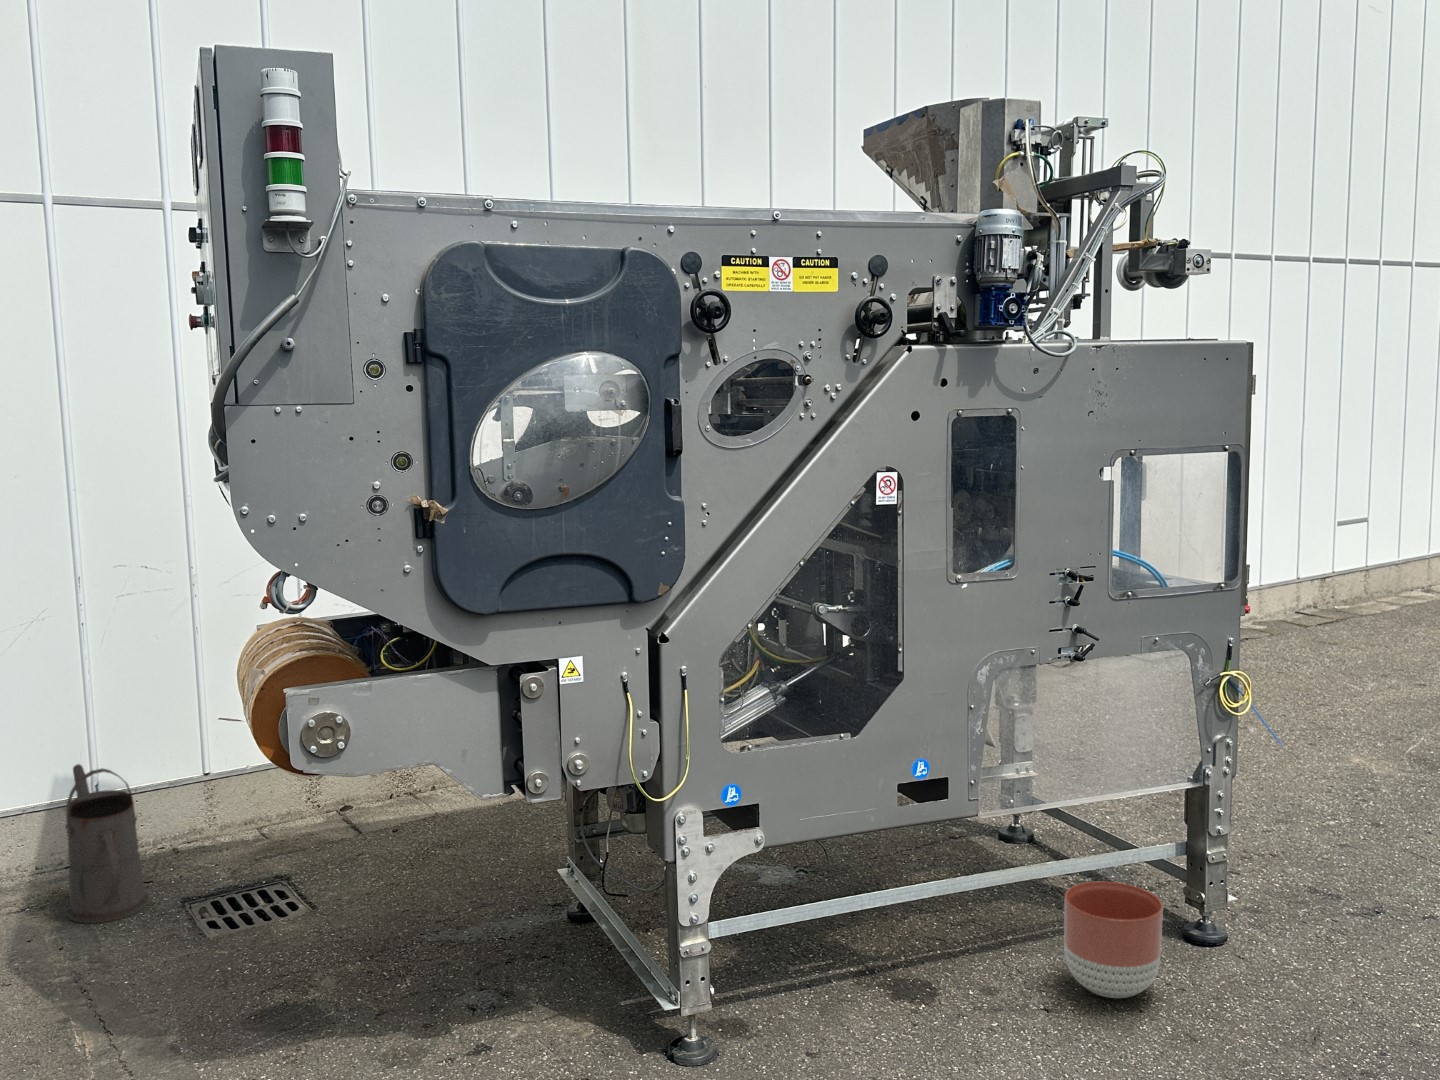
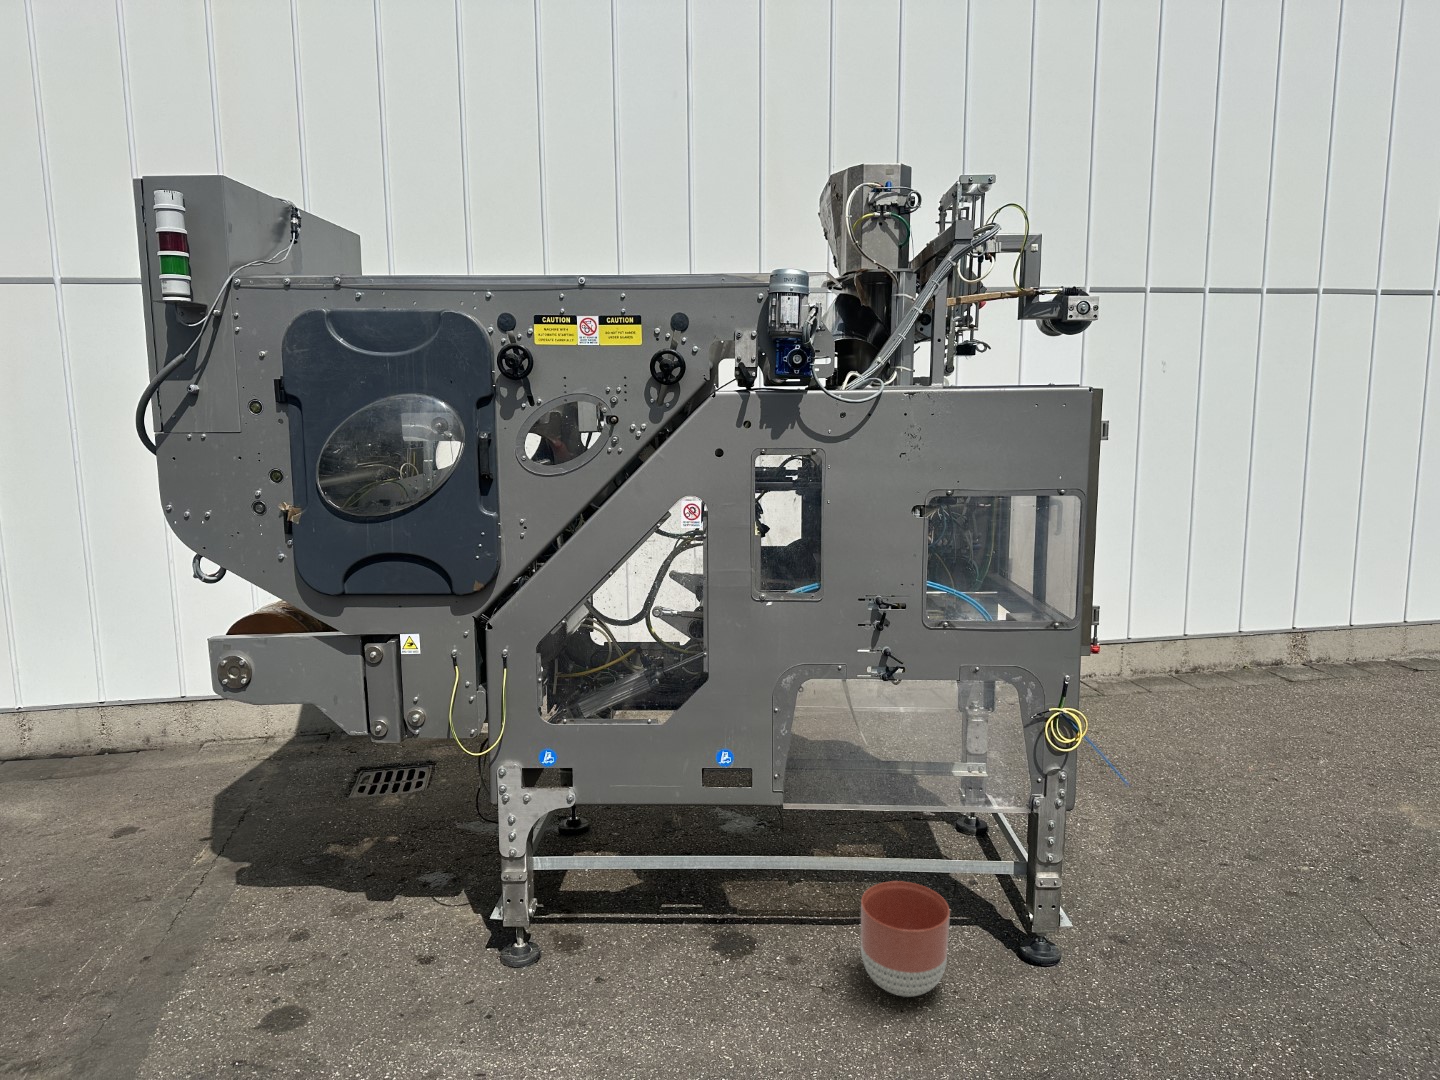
watering can: present [66,764,149,924] -> none [276,661,331,768]

